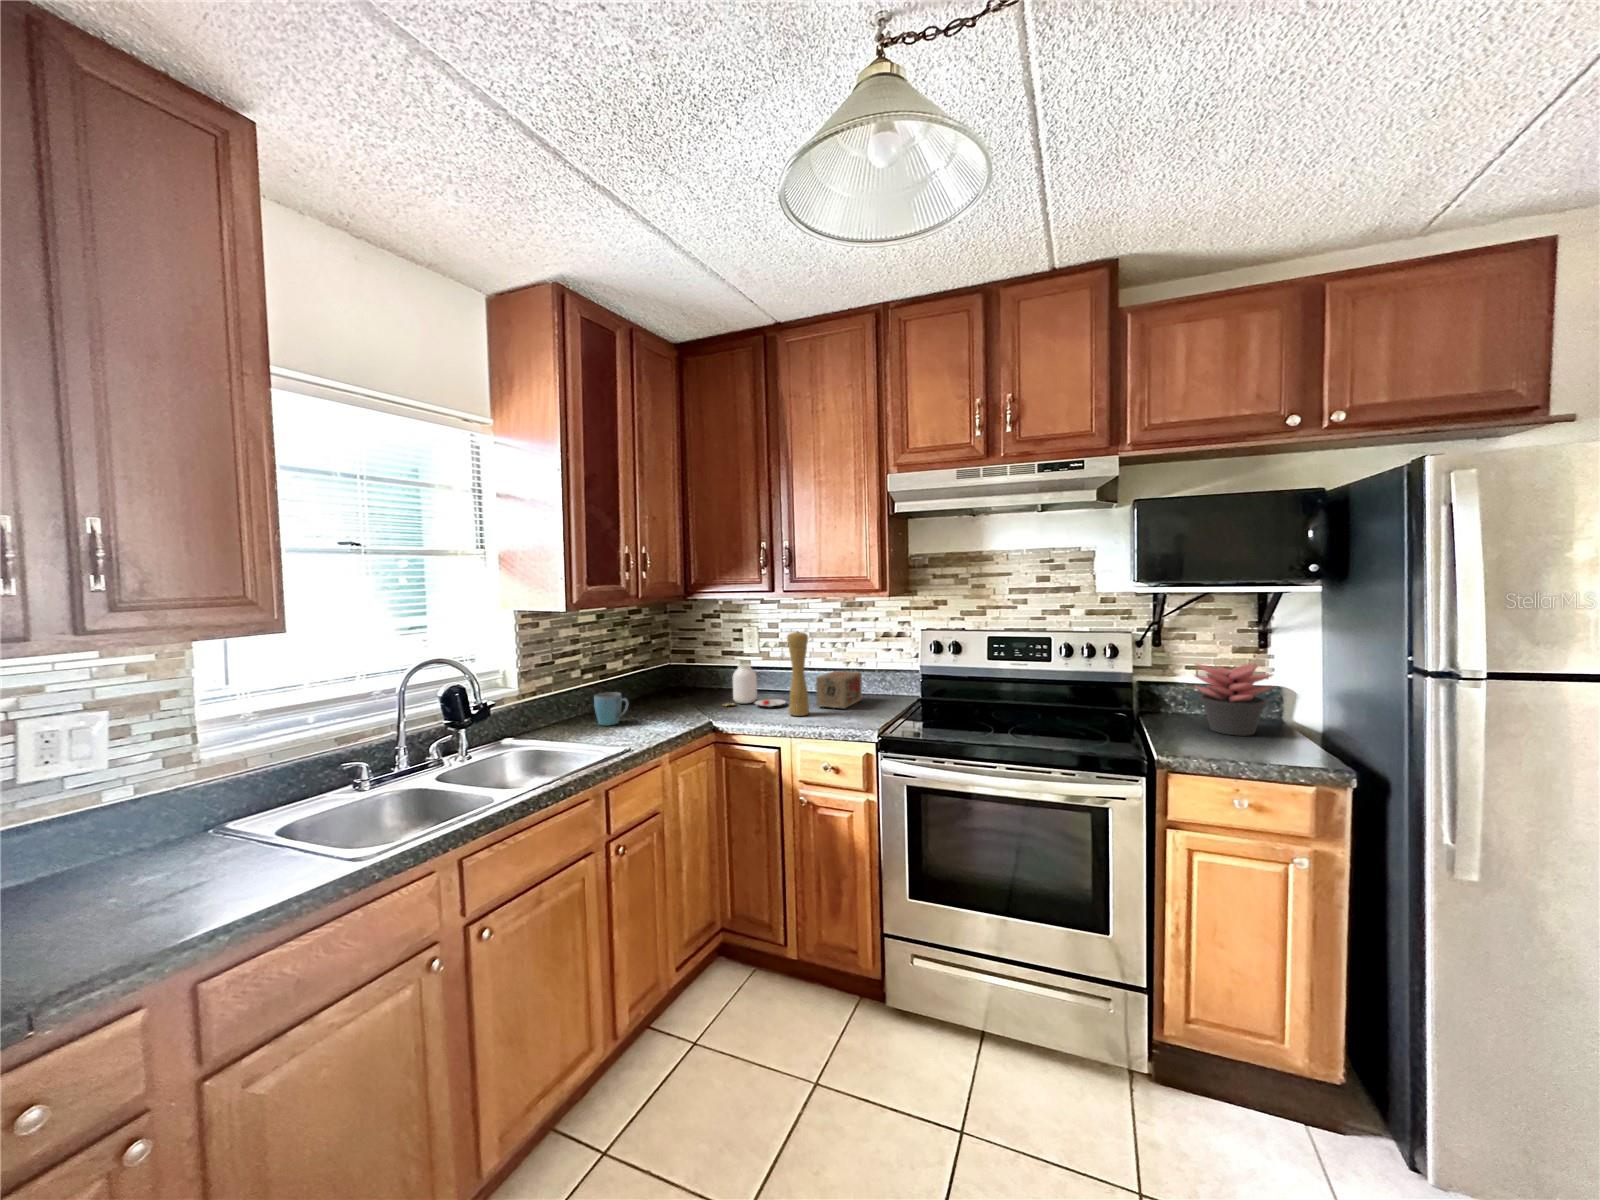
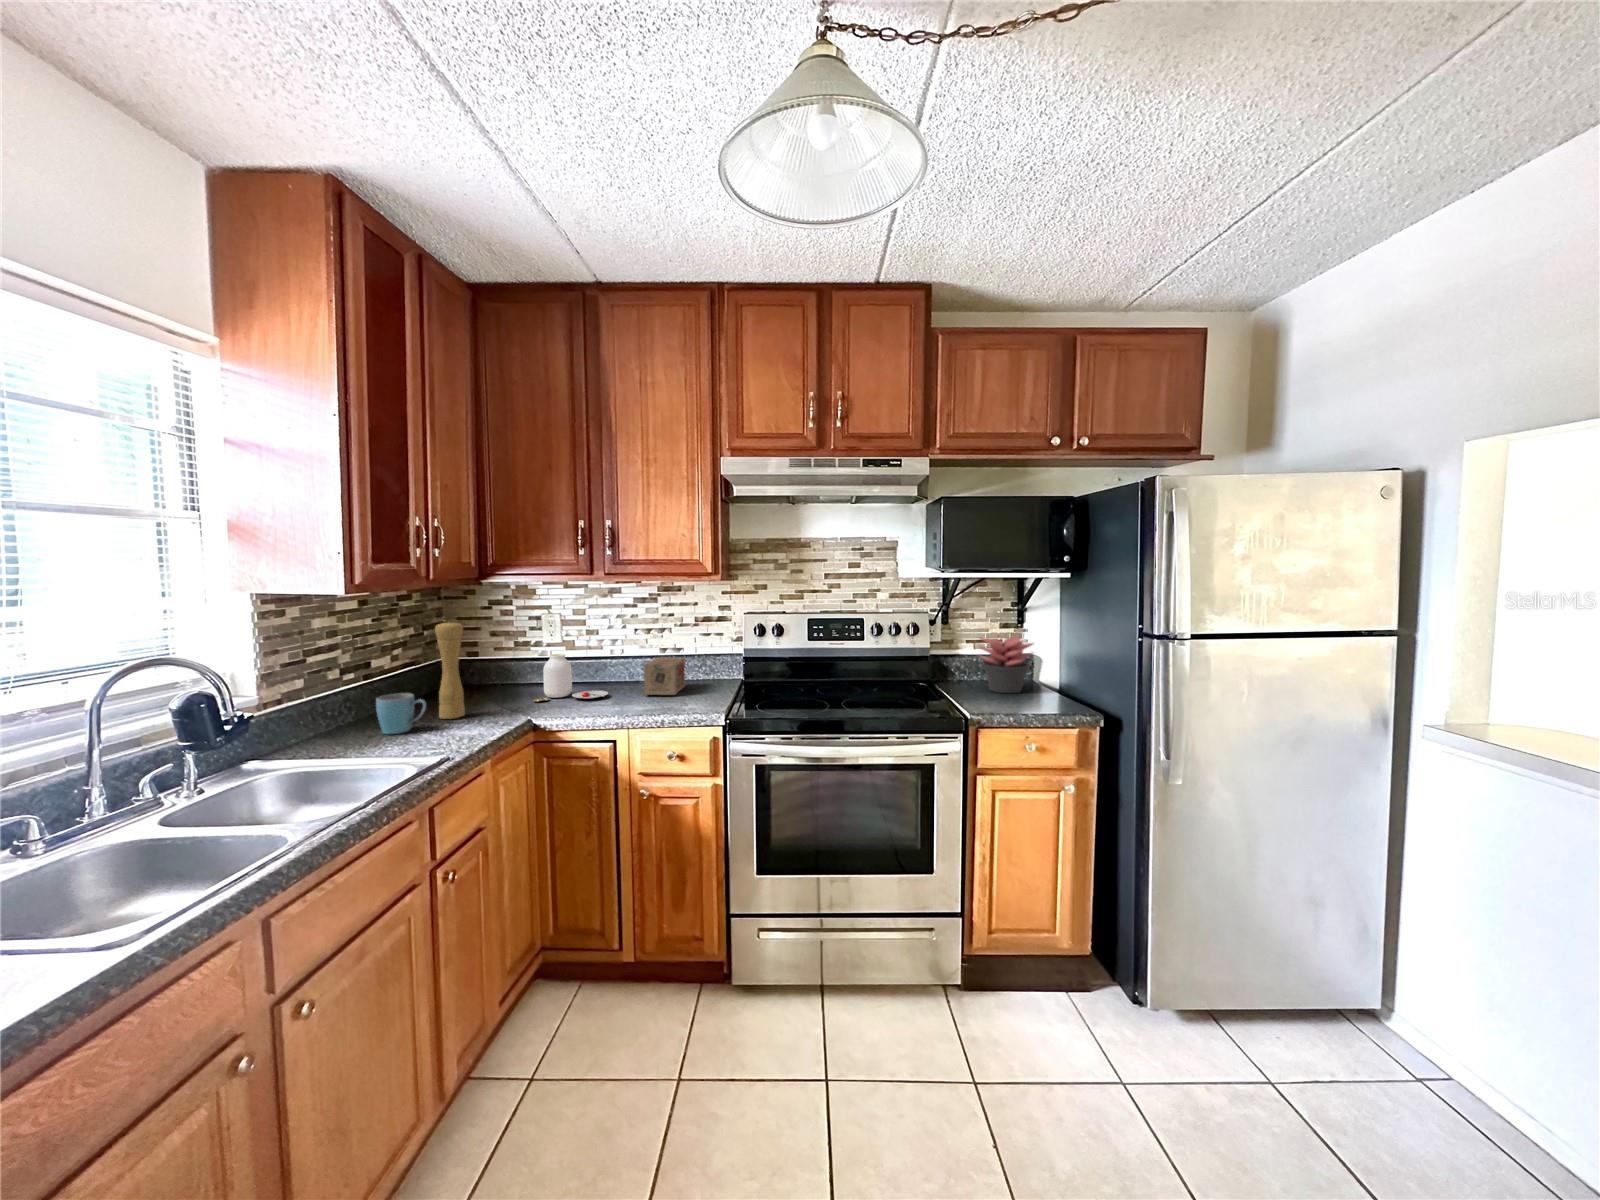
pepper mill: present [787,631,809,716] -> present [435,621,465,719]

